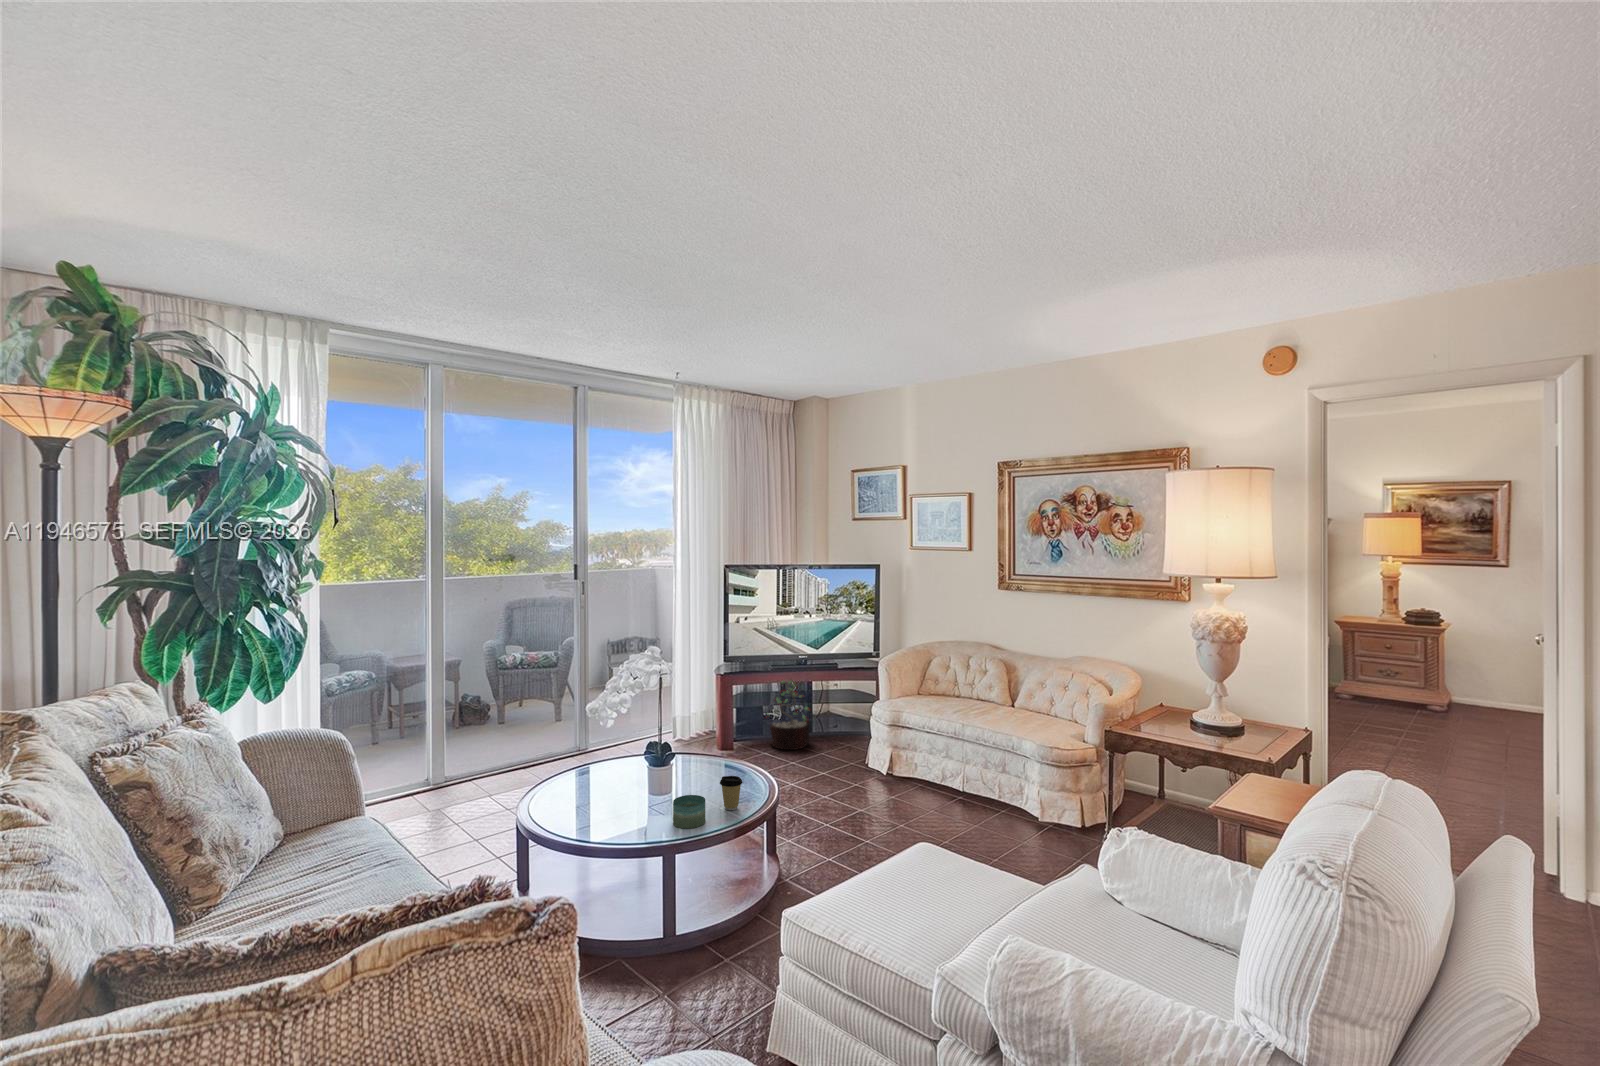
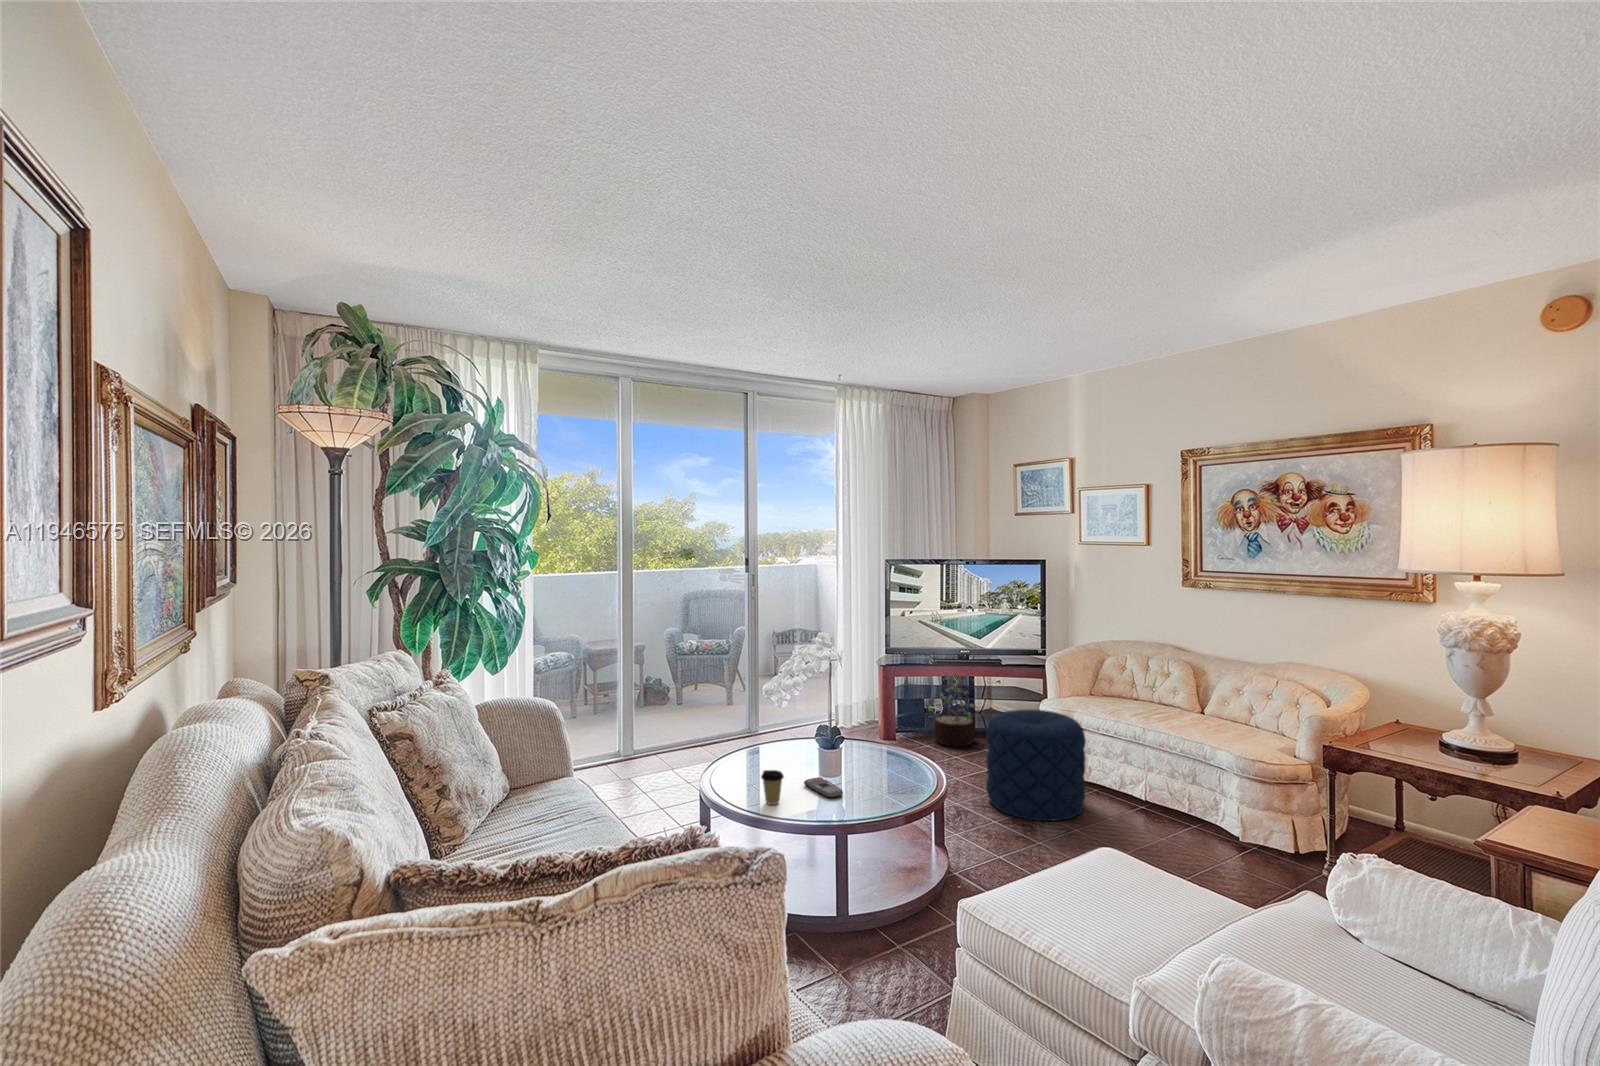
pouf: none [818,712,909,819] -> present [986,709,1086,821]
coffee cup: present [720,776,743,810] -> present [761,770,784,805]
remote control: none [631,794,671,815] -> present [804,777,843,798]
candle: present [673,795,705,828] -> none [846,781,878,813]

